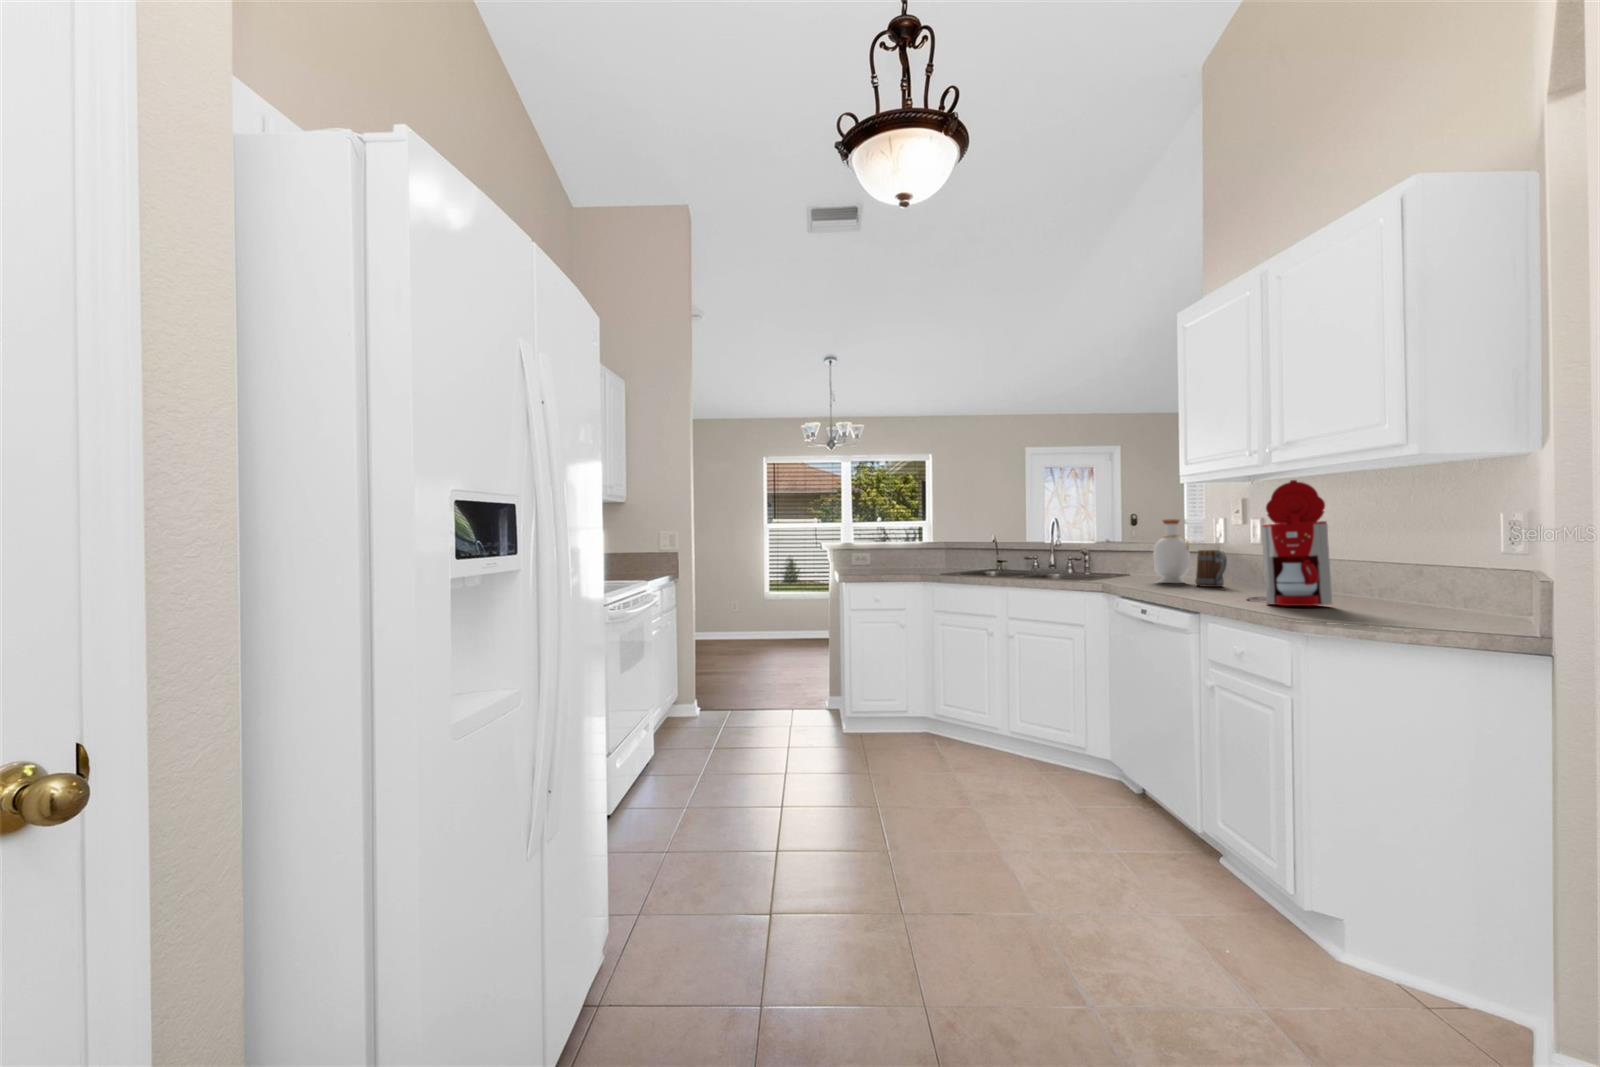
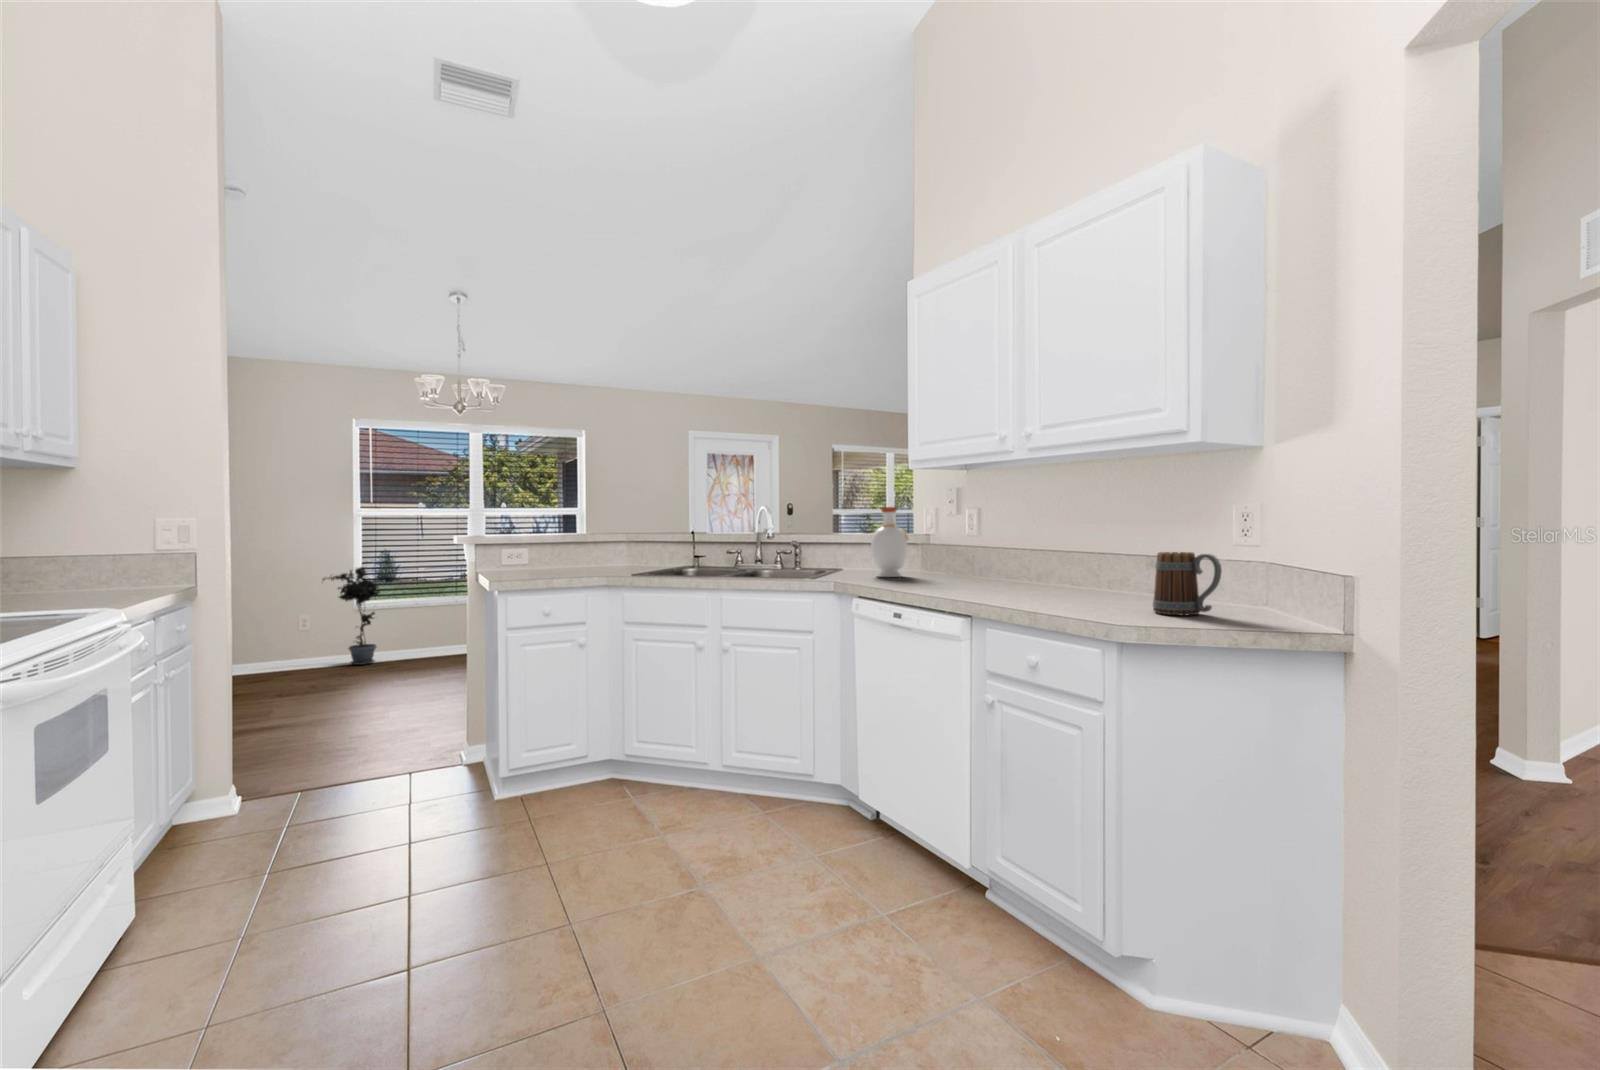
coffee maker: present [1247,480,1333,606] -> none [1016,461,1120,605]
mug: present [1195,550,1227,587] -> present [1153,552,1222,615]
potted plant: none [749,564,800,643] -> present [323,567,398,665]

